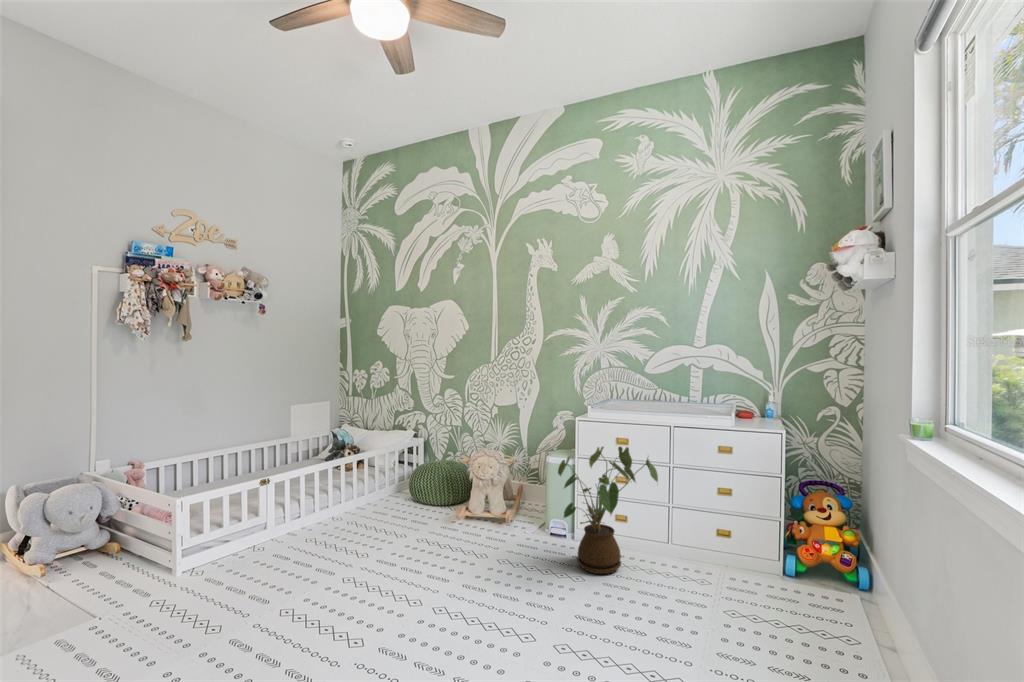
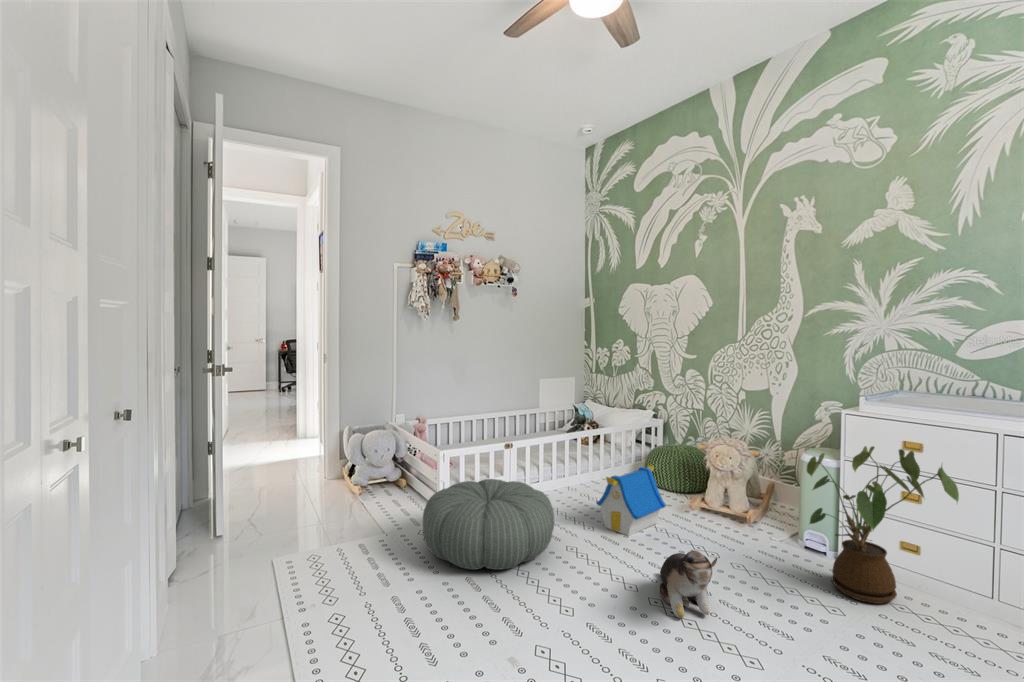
toy house: none [369,484,439,559] -> present [597,466,666,536]
pouf: none [154,523,329,642] -> present [423,479,554,570]
plush toy: none [442,562,502,631] -> present [660,550,717,618]

